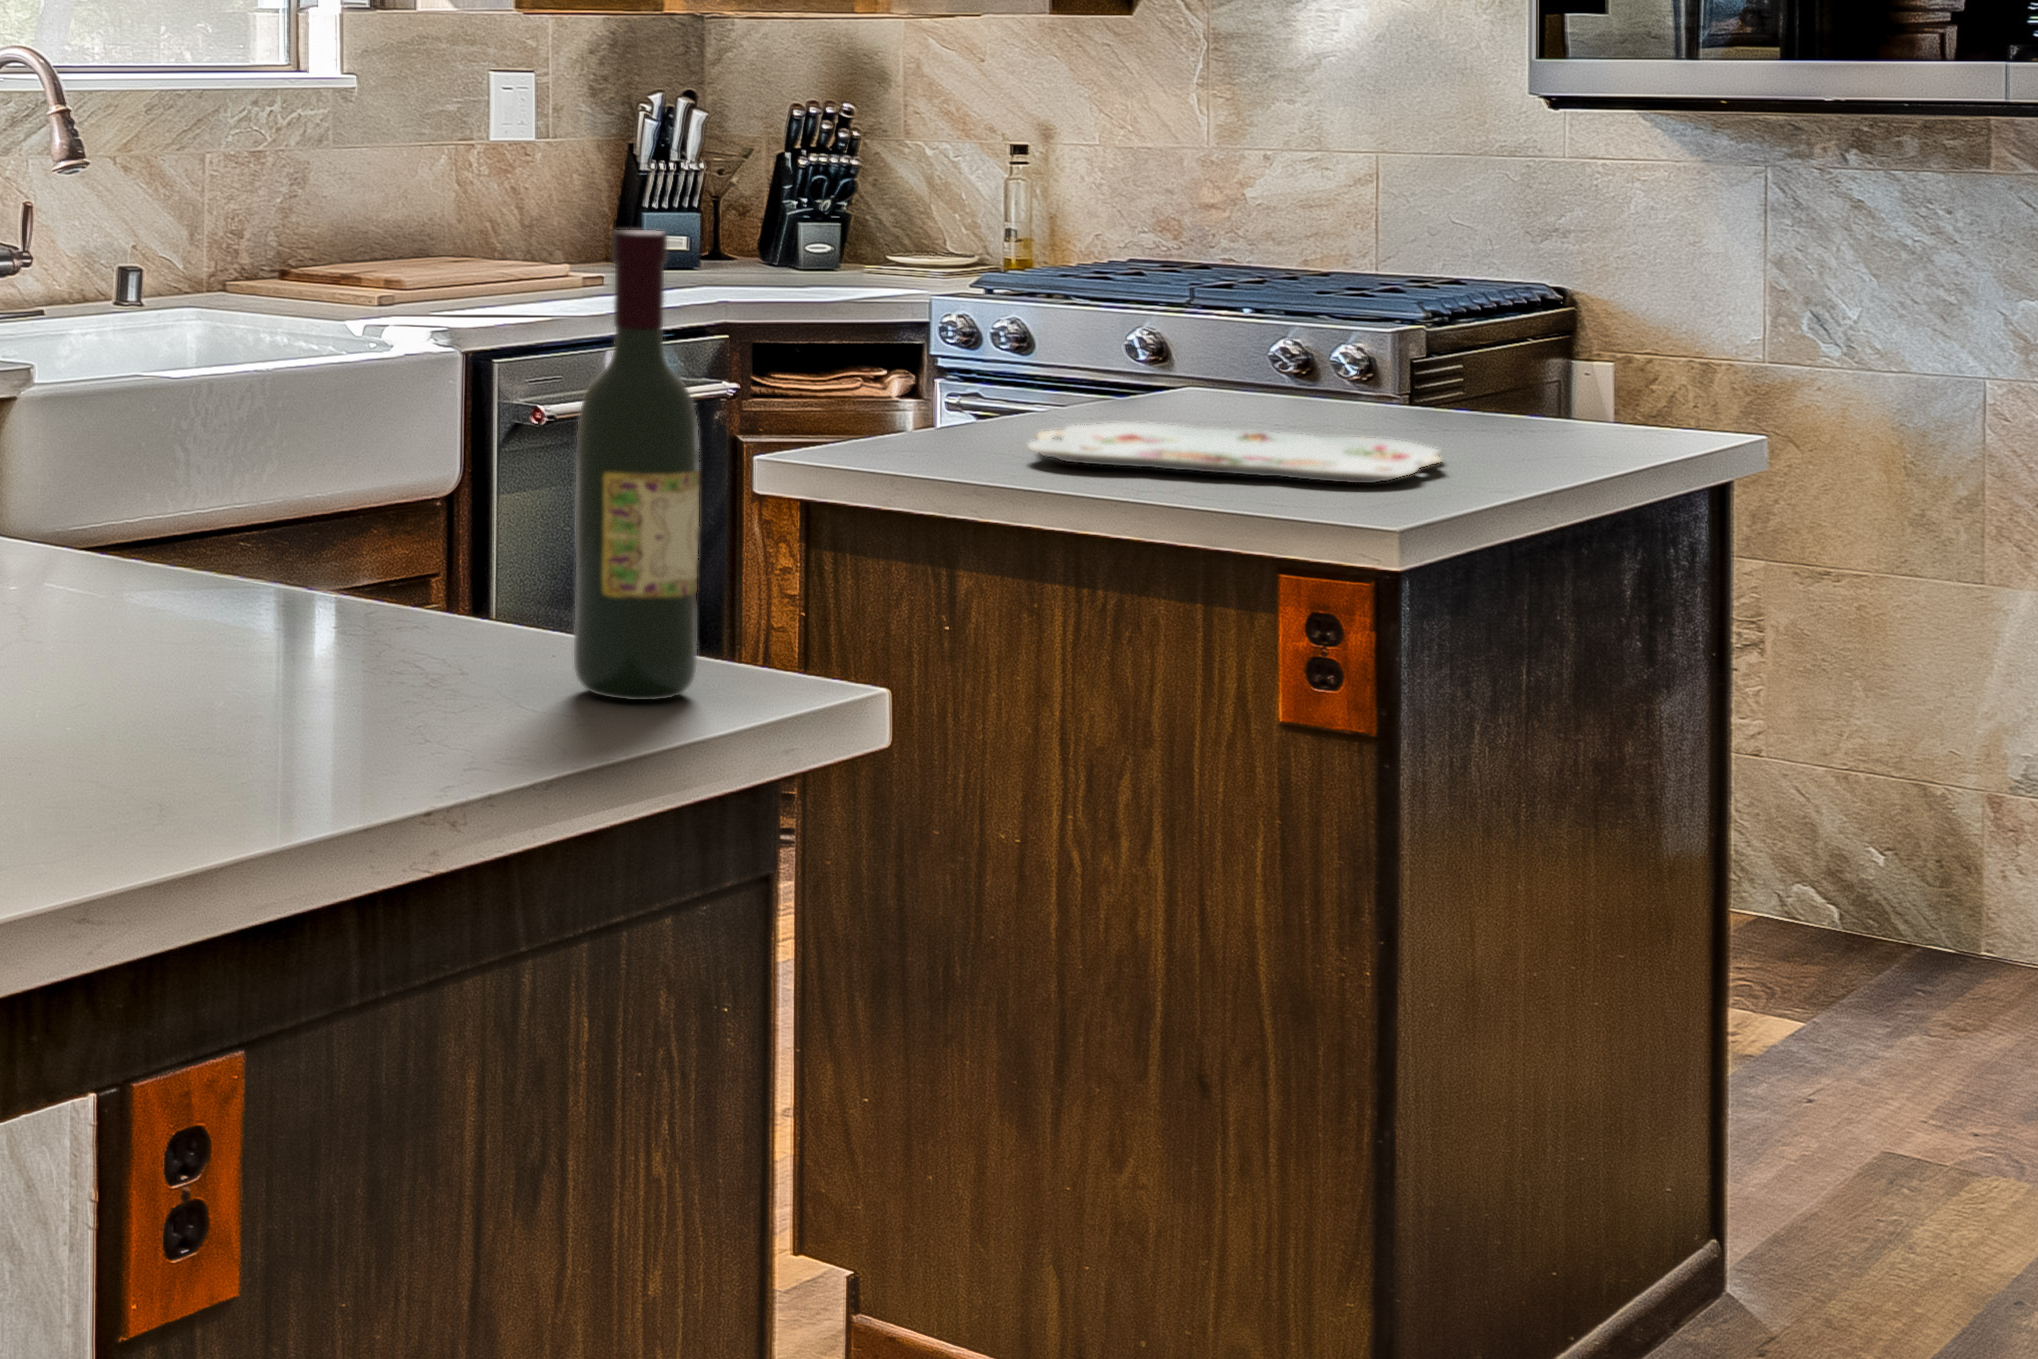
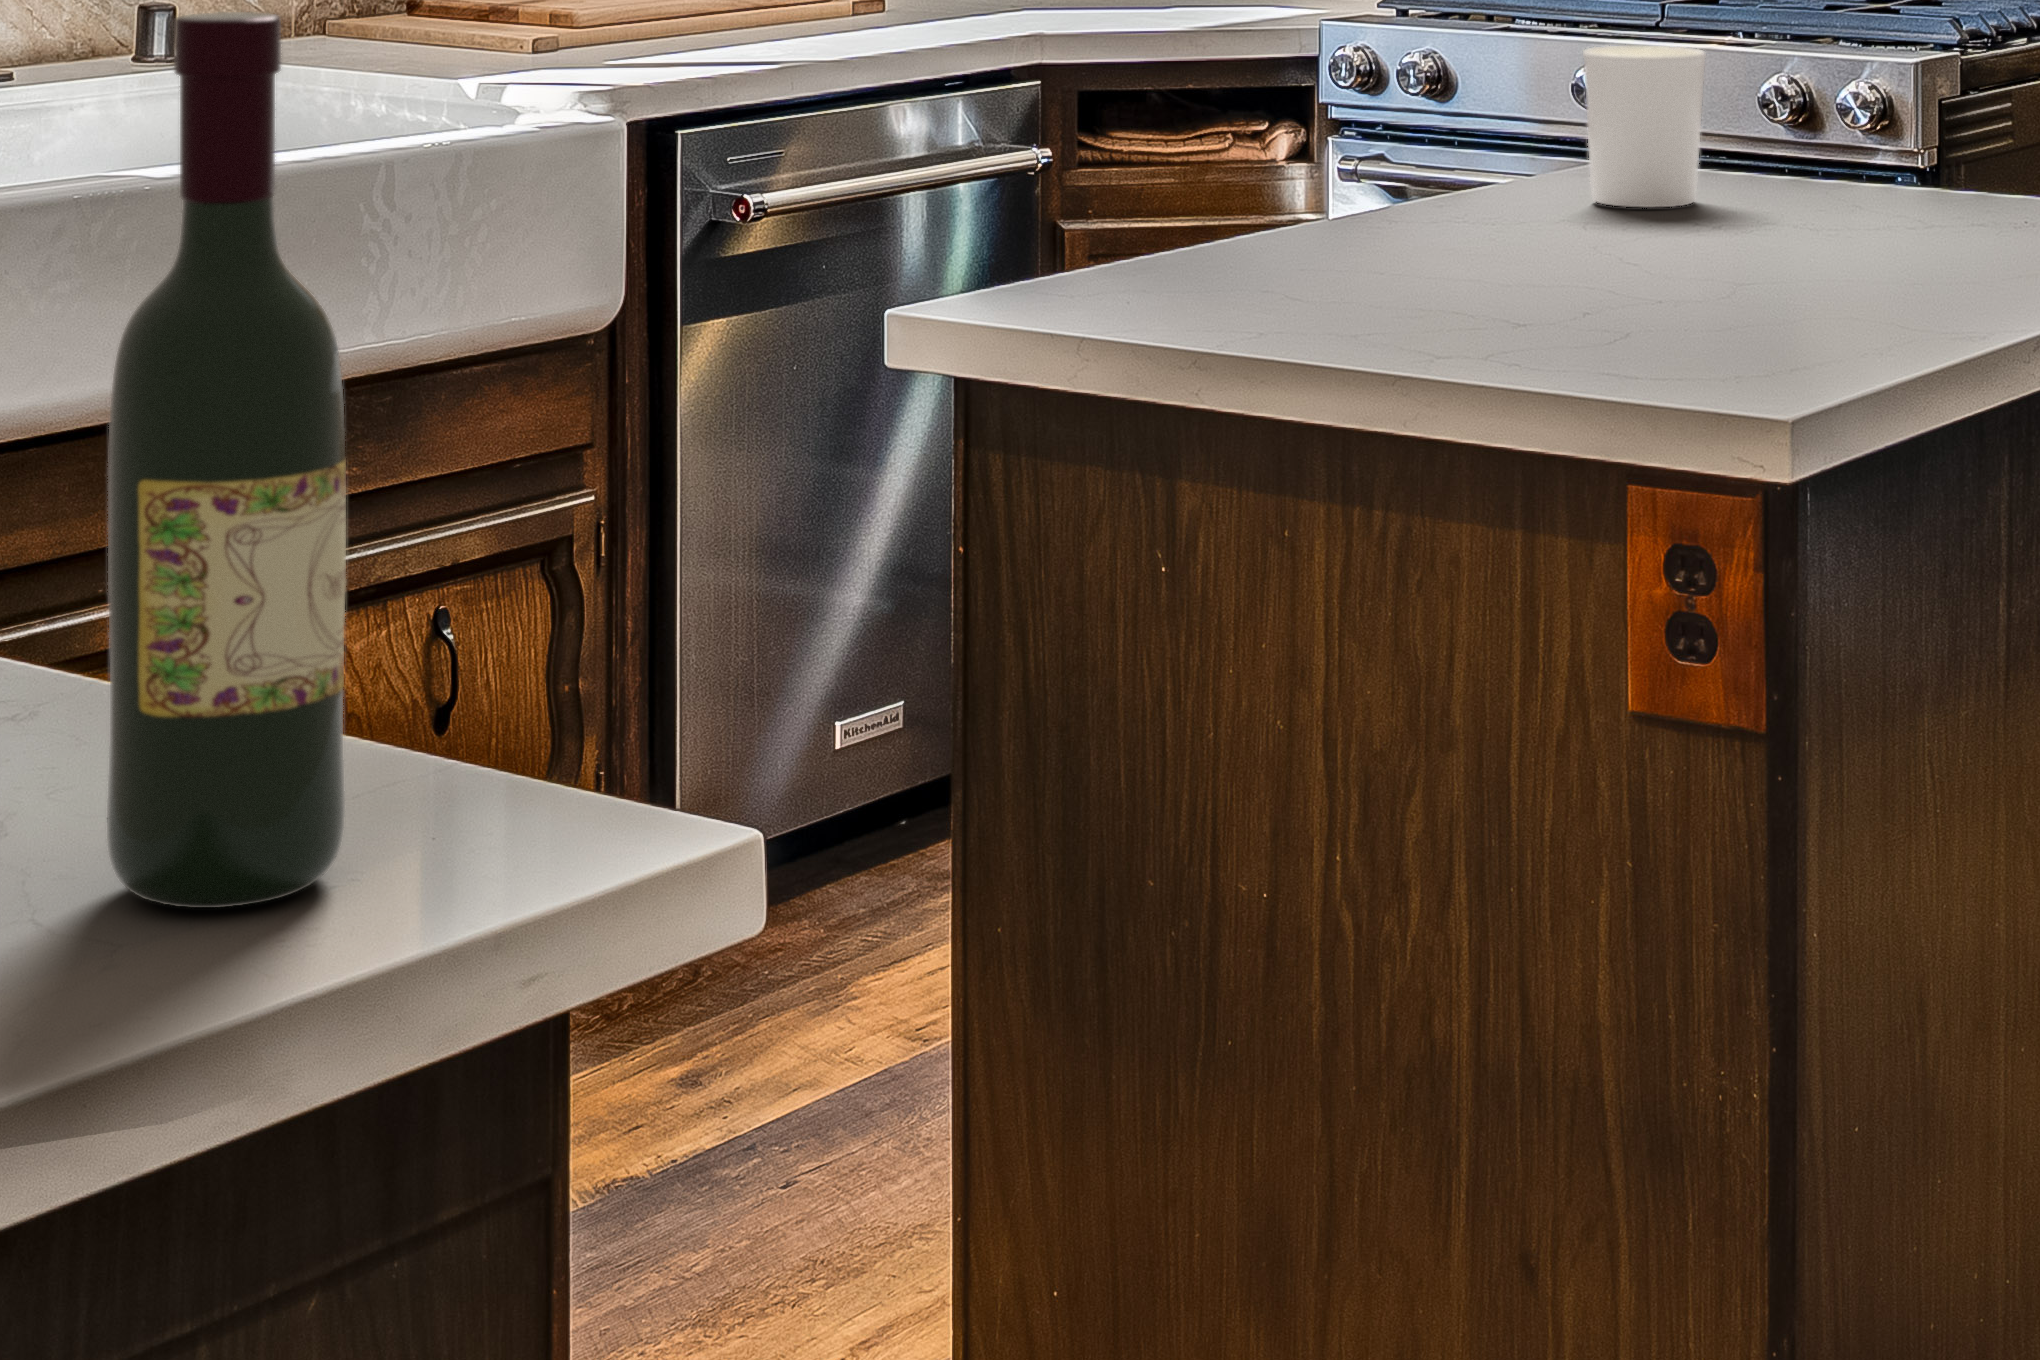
candle holder: none [1189,306,1278,416] -> present [1583,46,1706,207]
serving tray: present [1028,423,1441,483] -> none [1297,229,1900,326]

